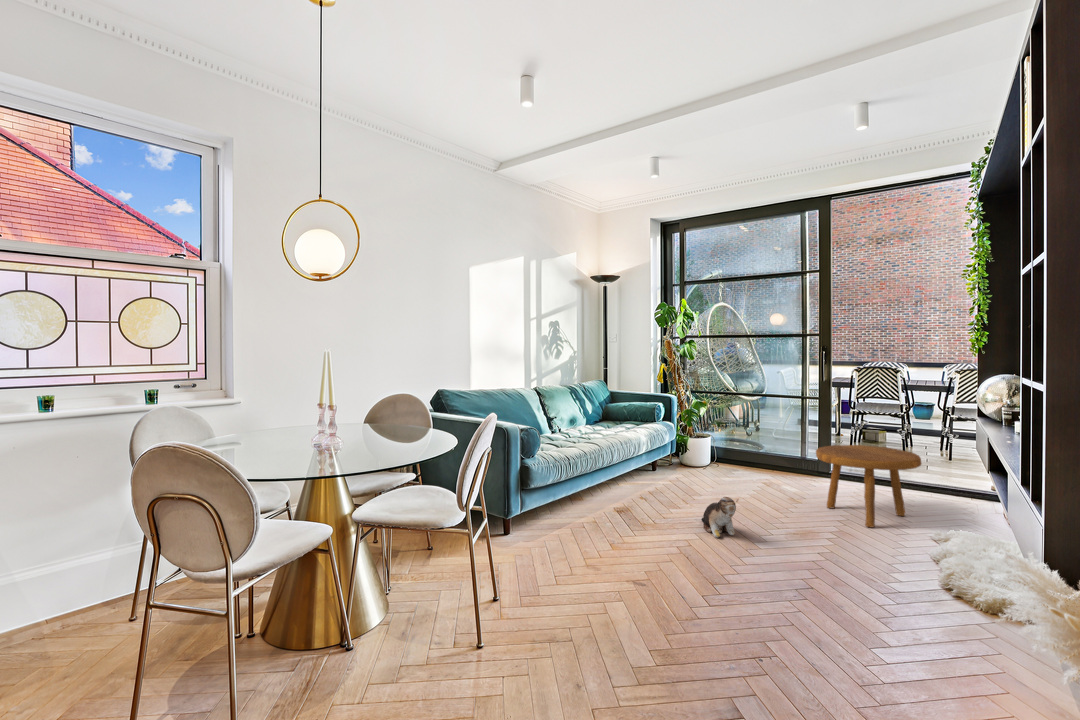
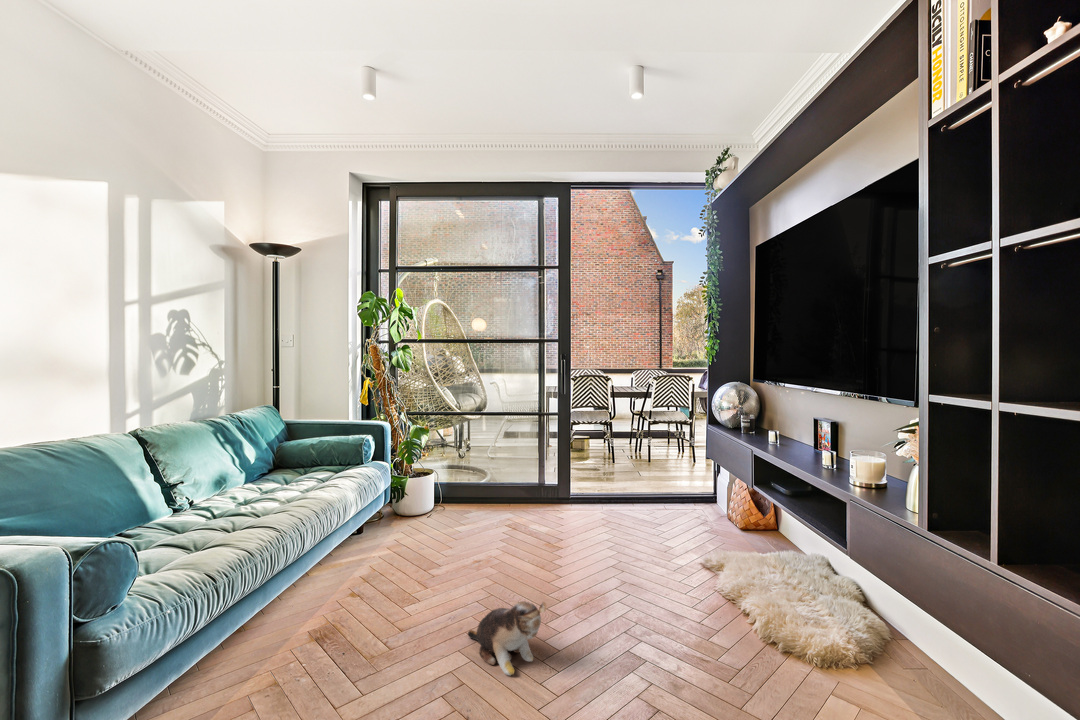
footstool: present [816,445,921,527] -> none [594,471,710,584]

